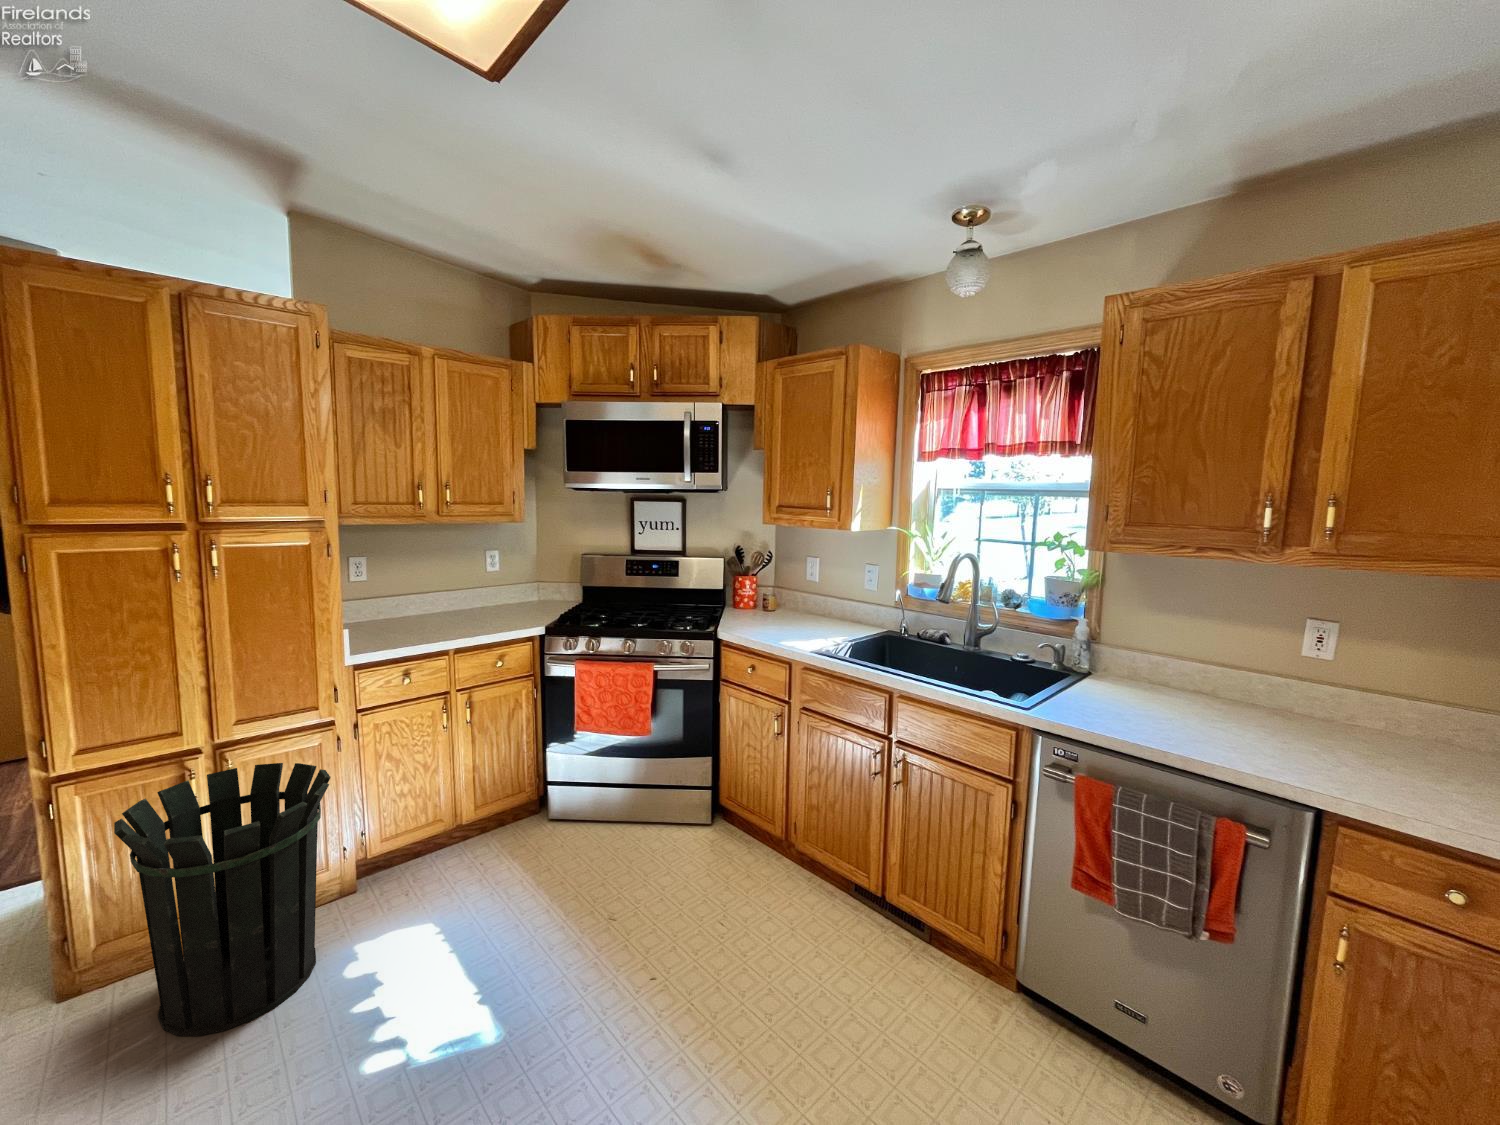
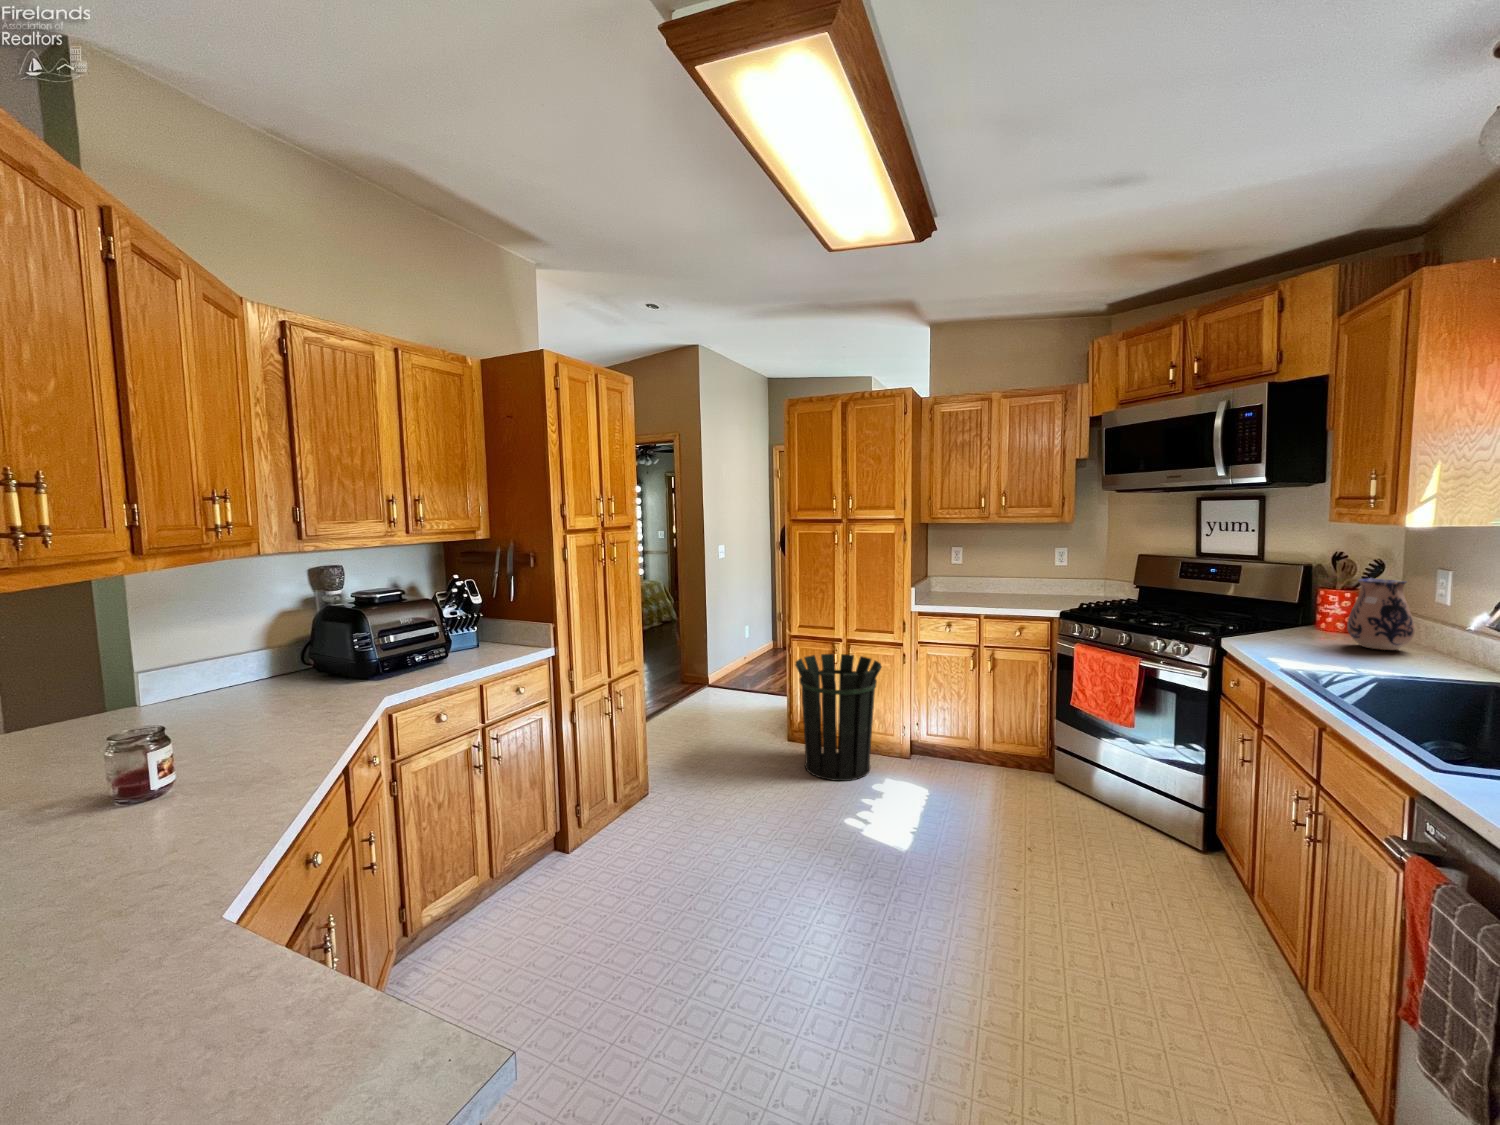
ceramic pitcher: none [783,568,820,621] -> present [1347,578,1415,650]

